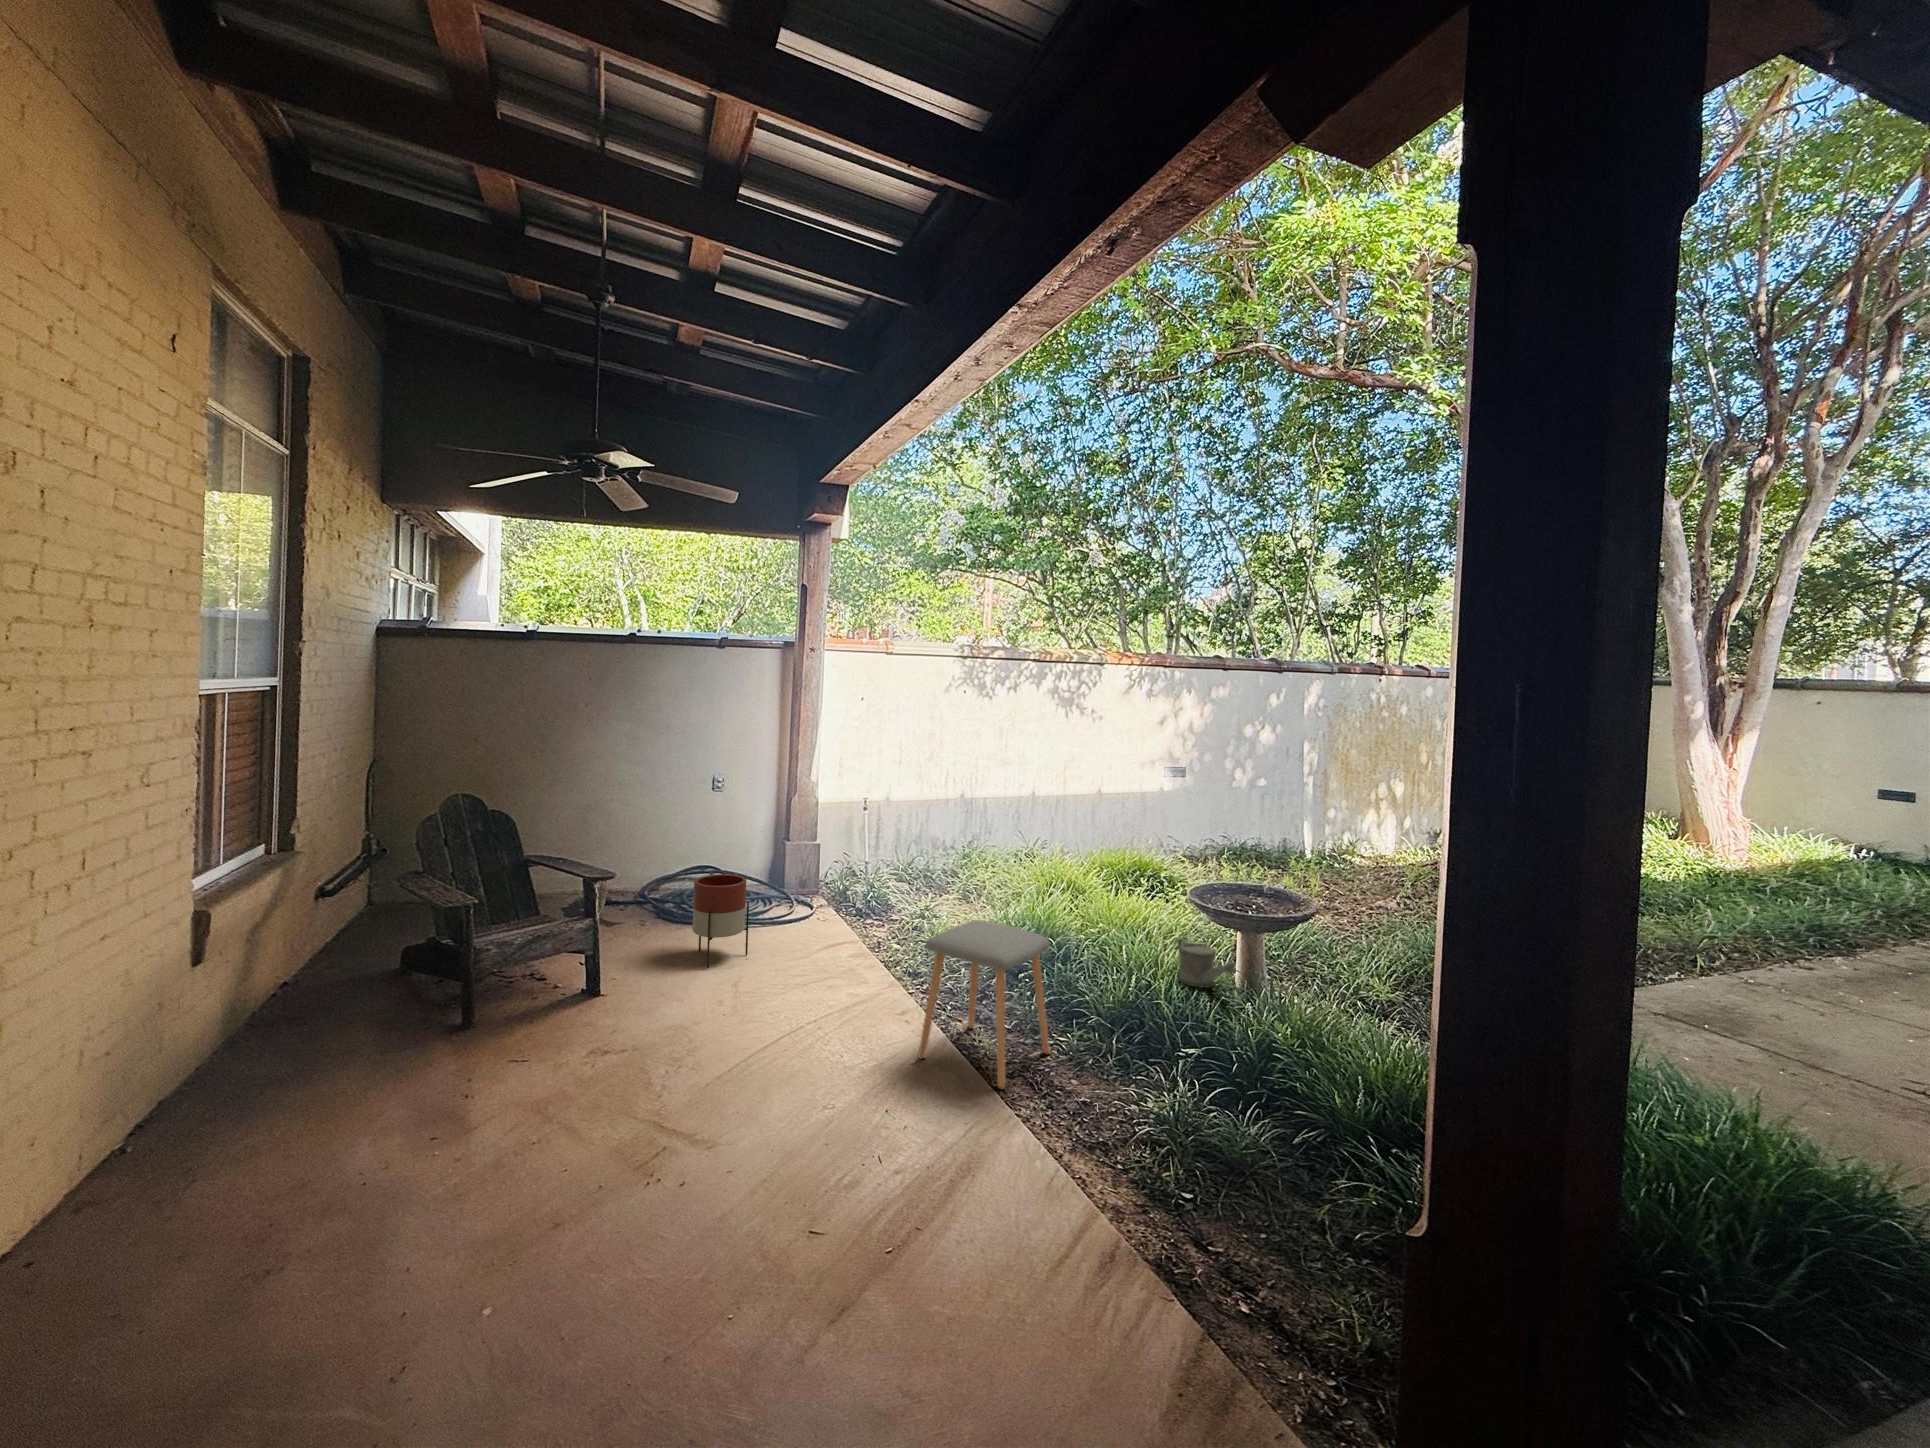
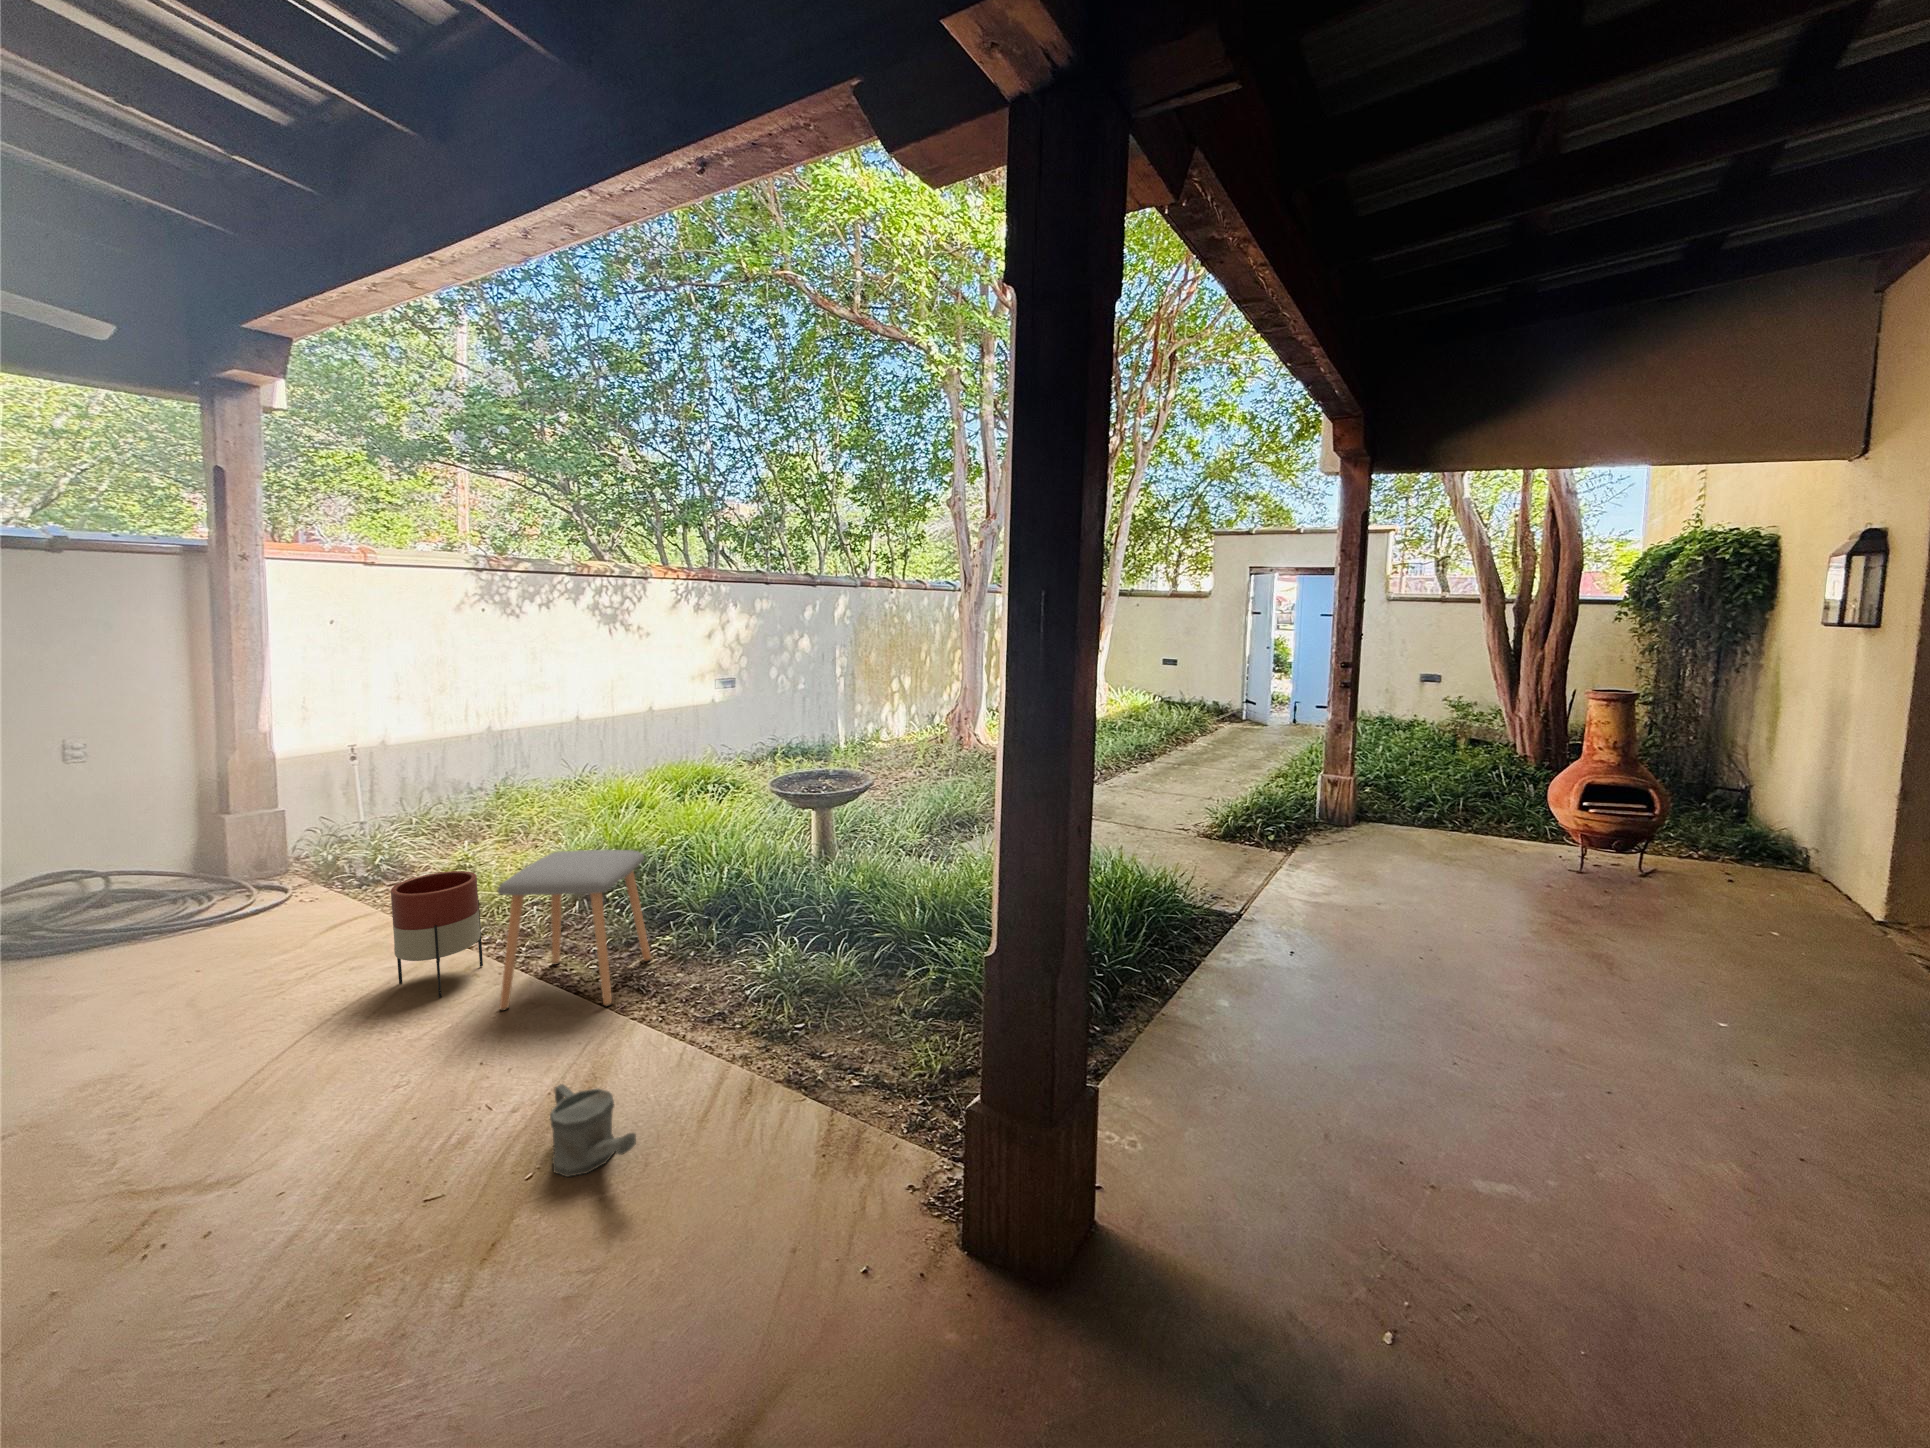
planter: present [692,874,749,968] -> present [391,871,483,998]
watering can: present [1177,938,1236,988] -> present [550,1084,636,1177]

